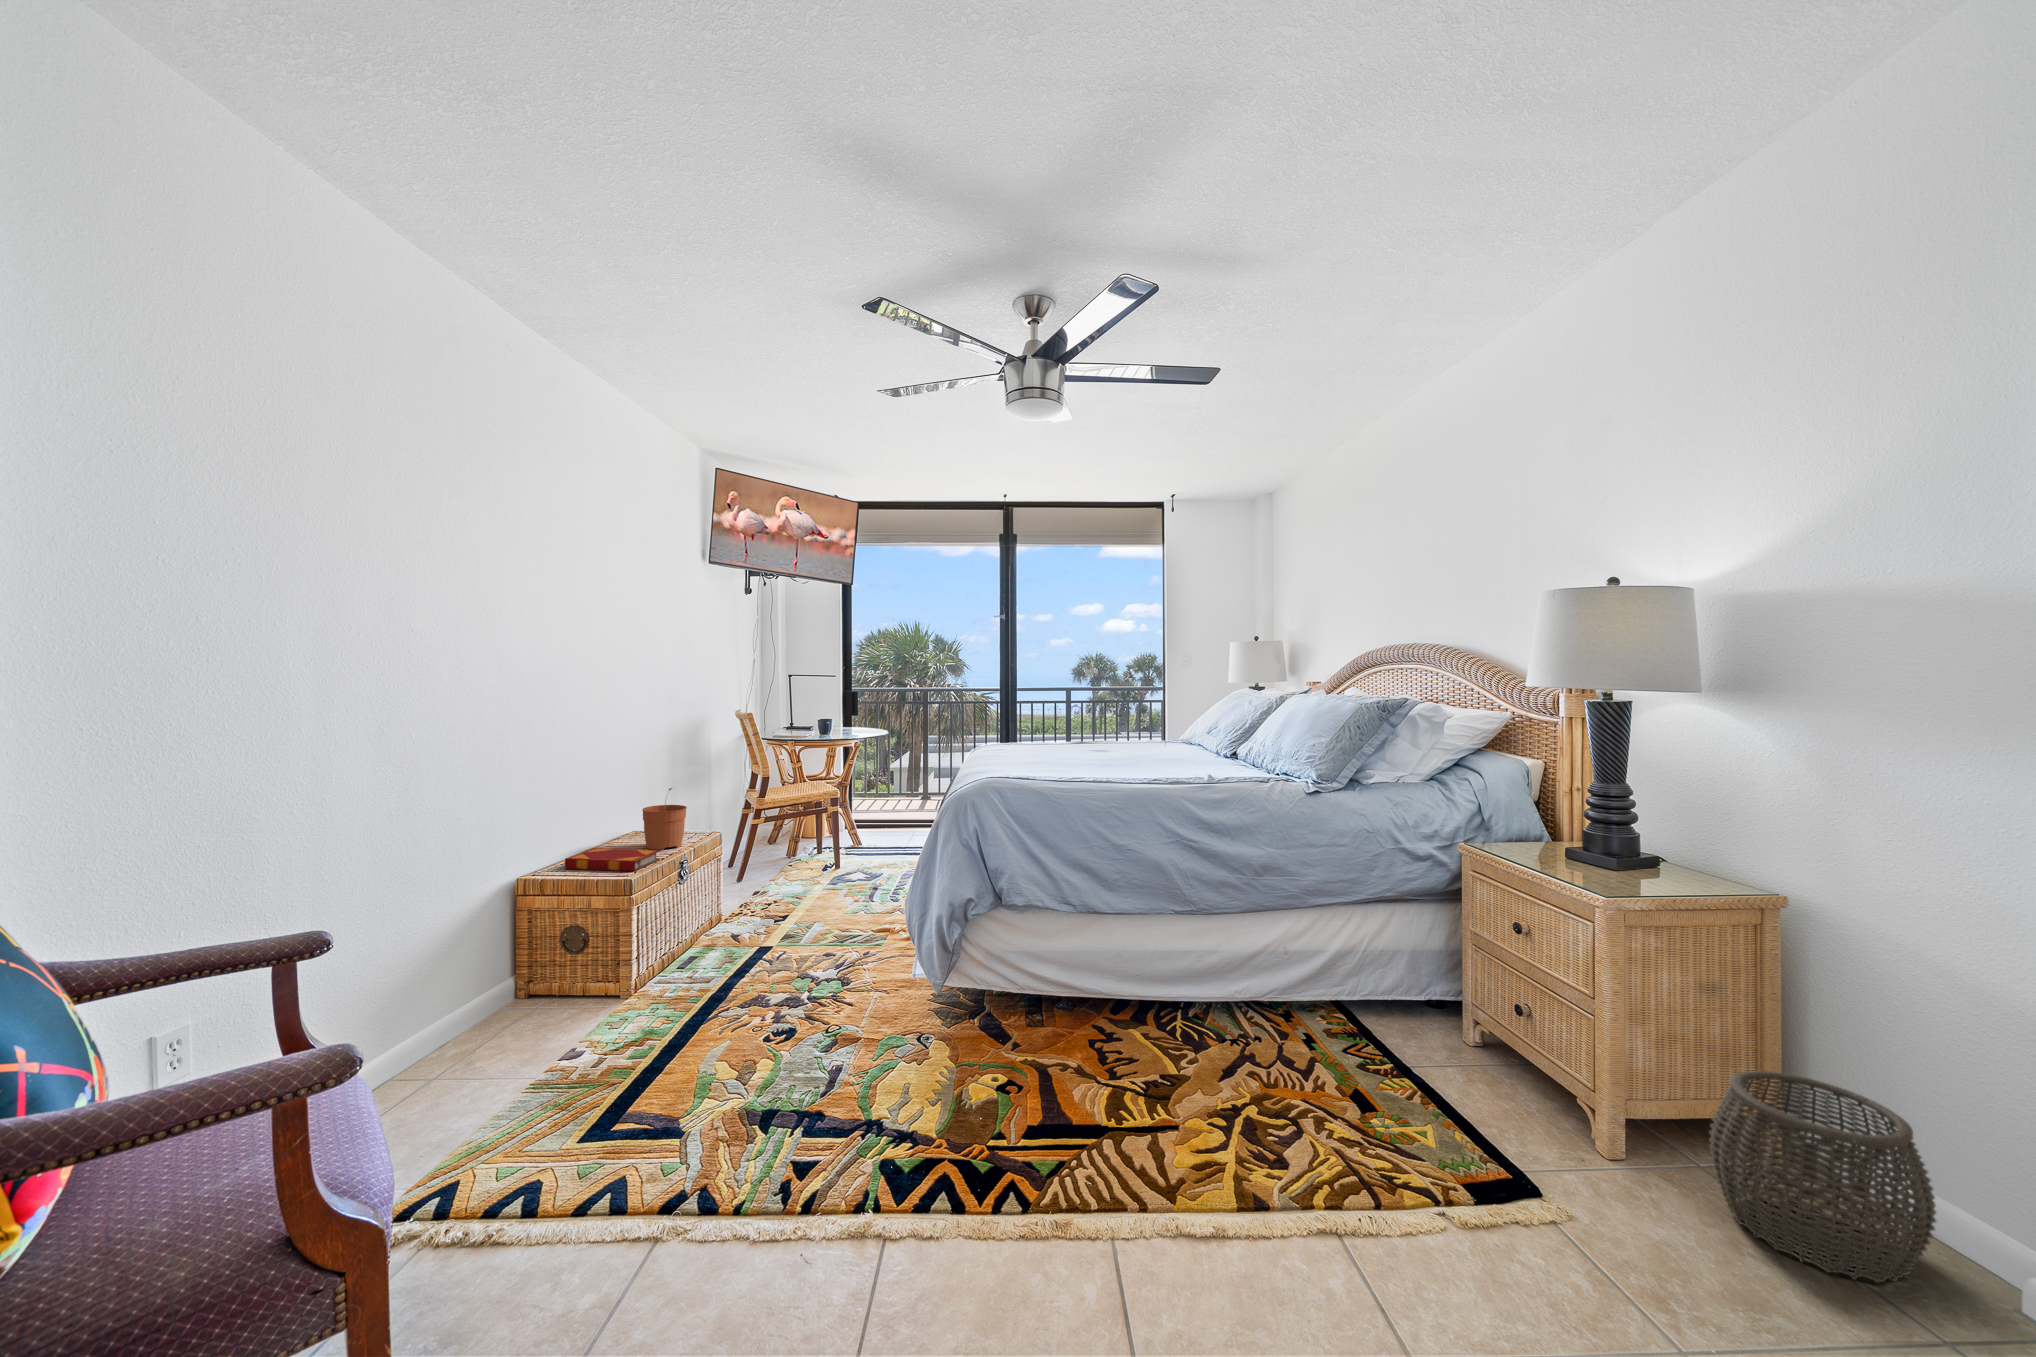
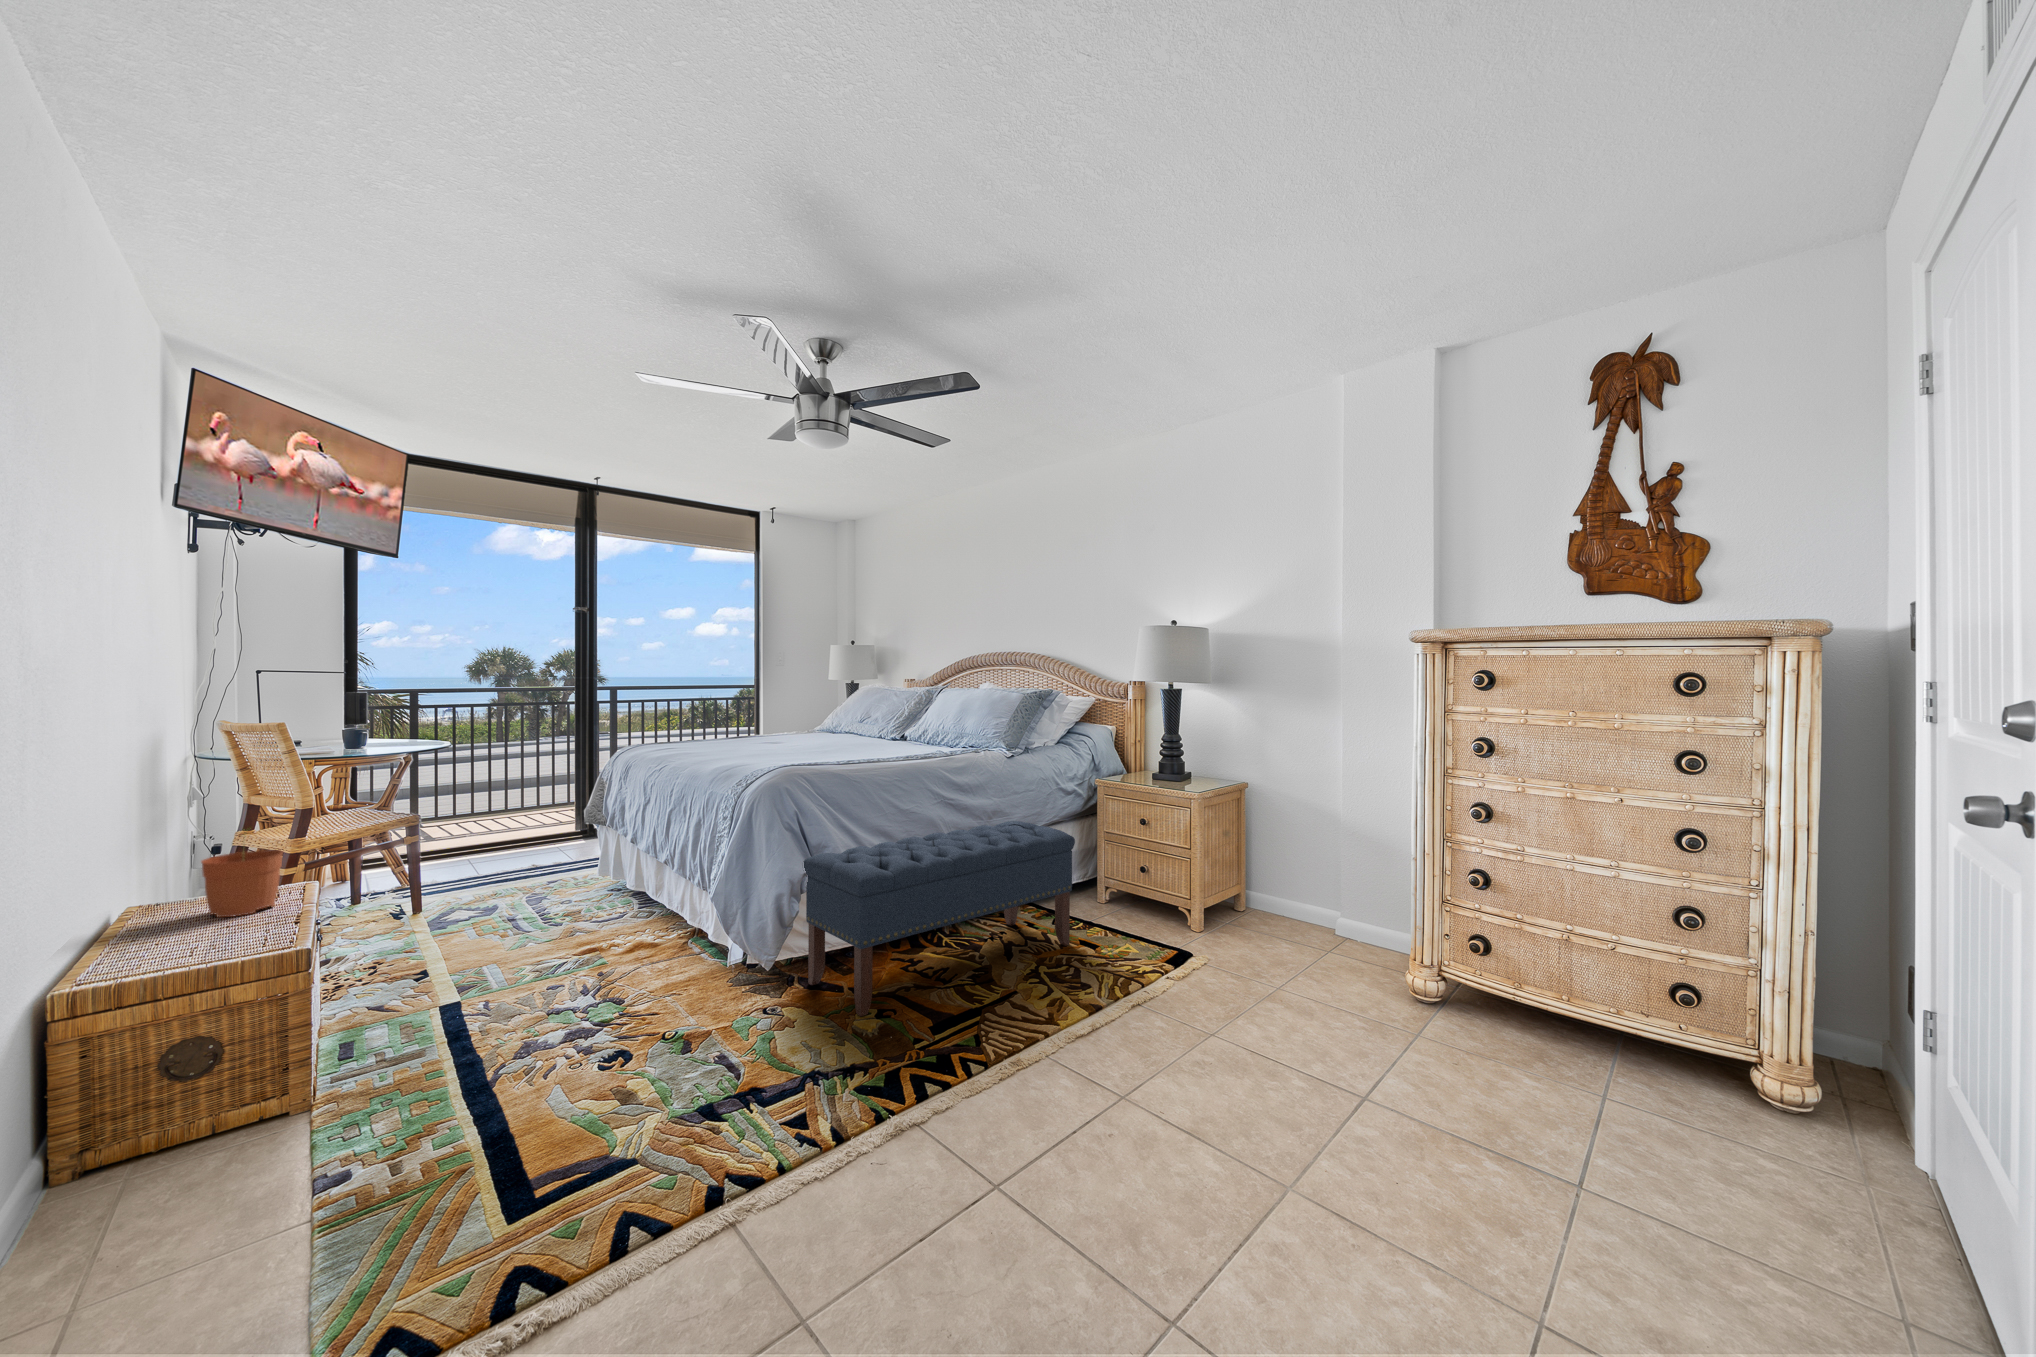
hardback book: present [565,848,660,871] -> none [121,909,285,963]
bench: none [991,889,1352,1093] -> present [804,821,1075,1016]
woven basket: present [1709,1071,1936,1283] -> none [1246,858,1330,942]

